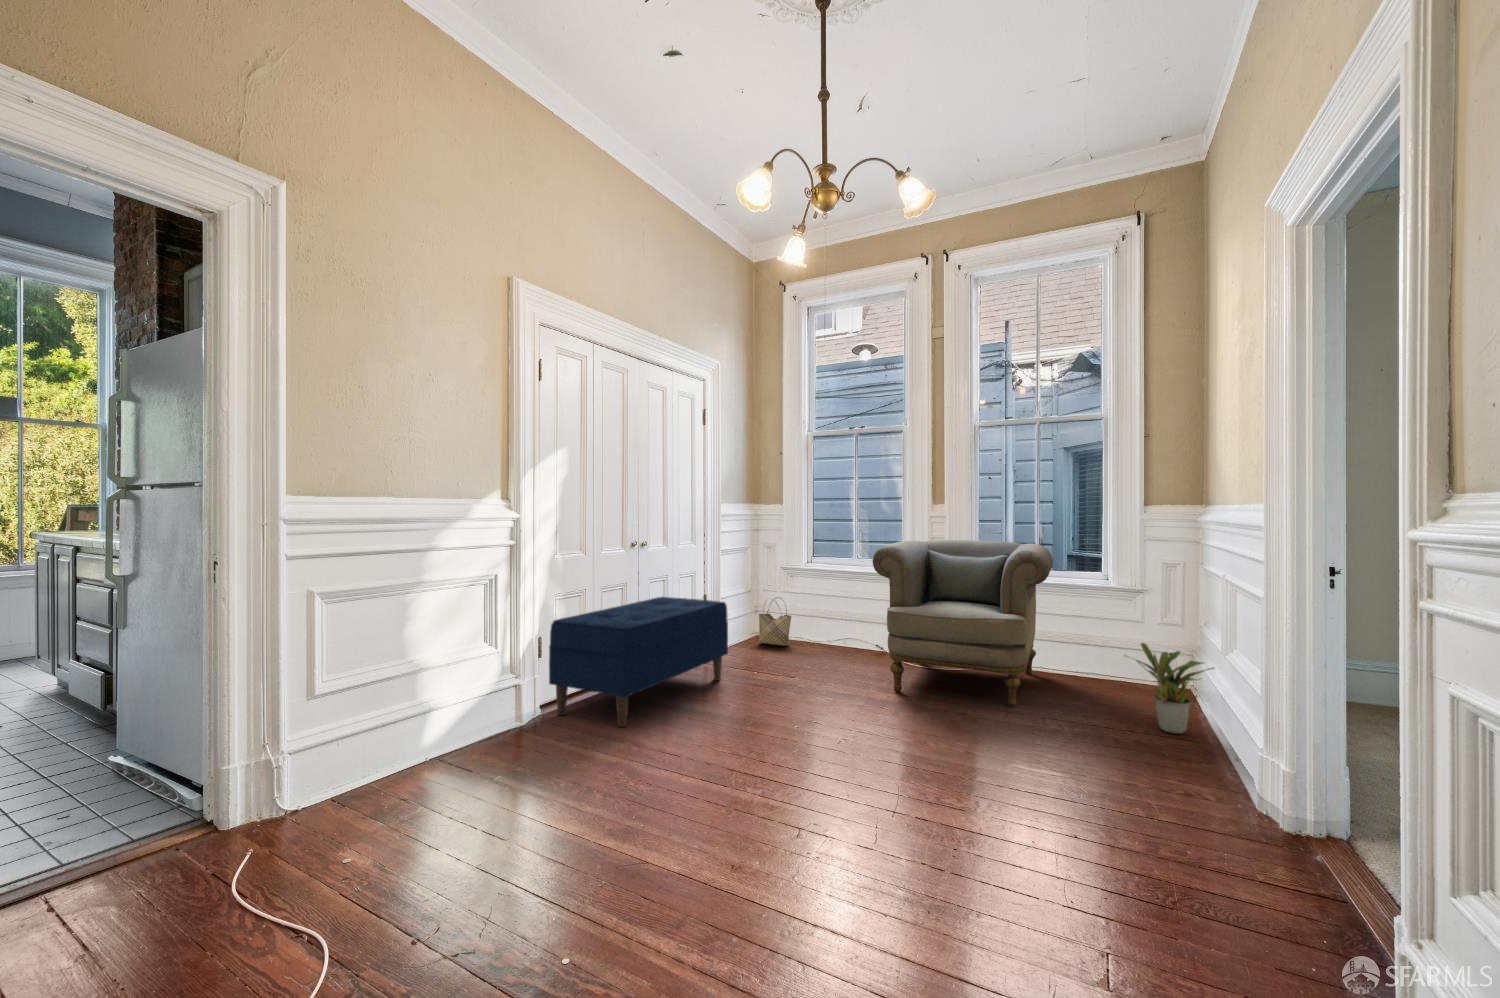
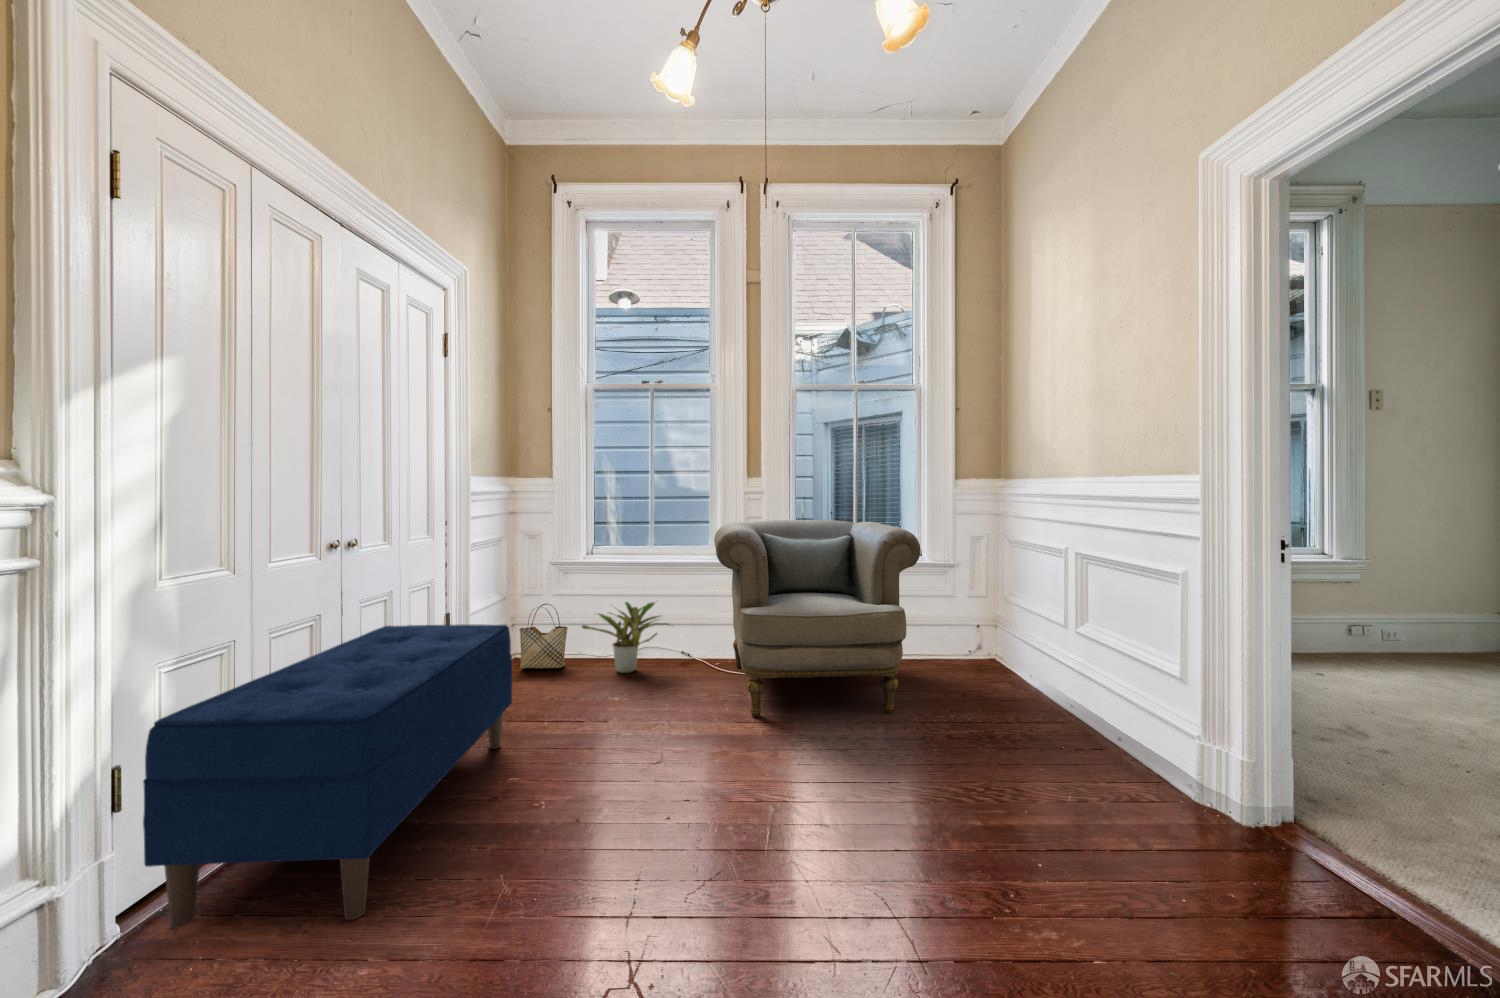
potted plant: present [1137,643,1214,734] -> present [582,602,669,673]

